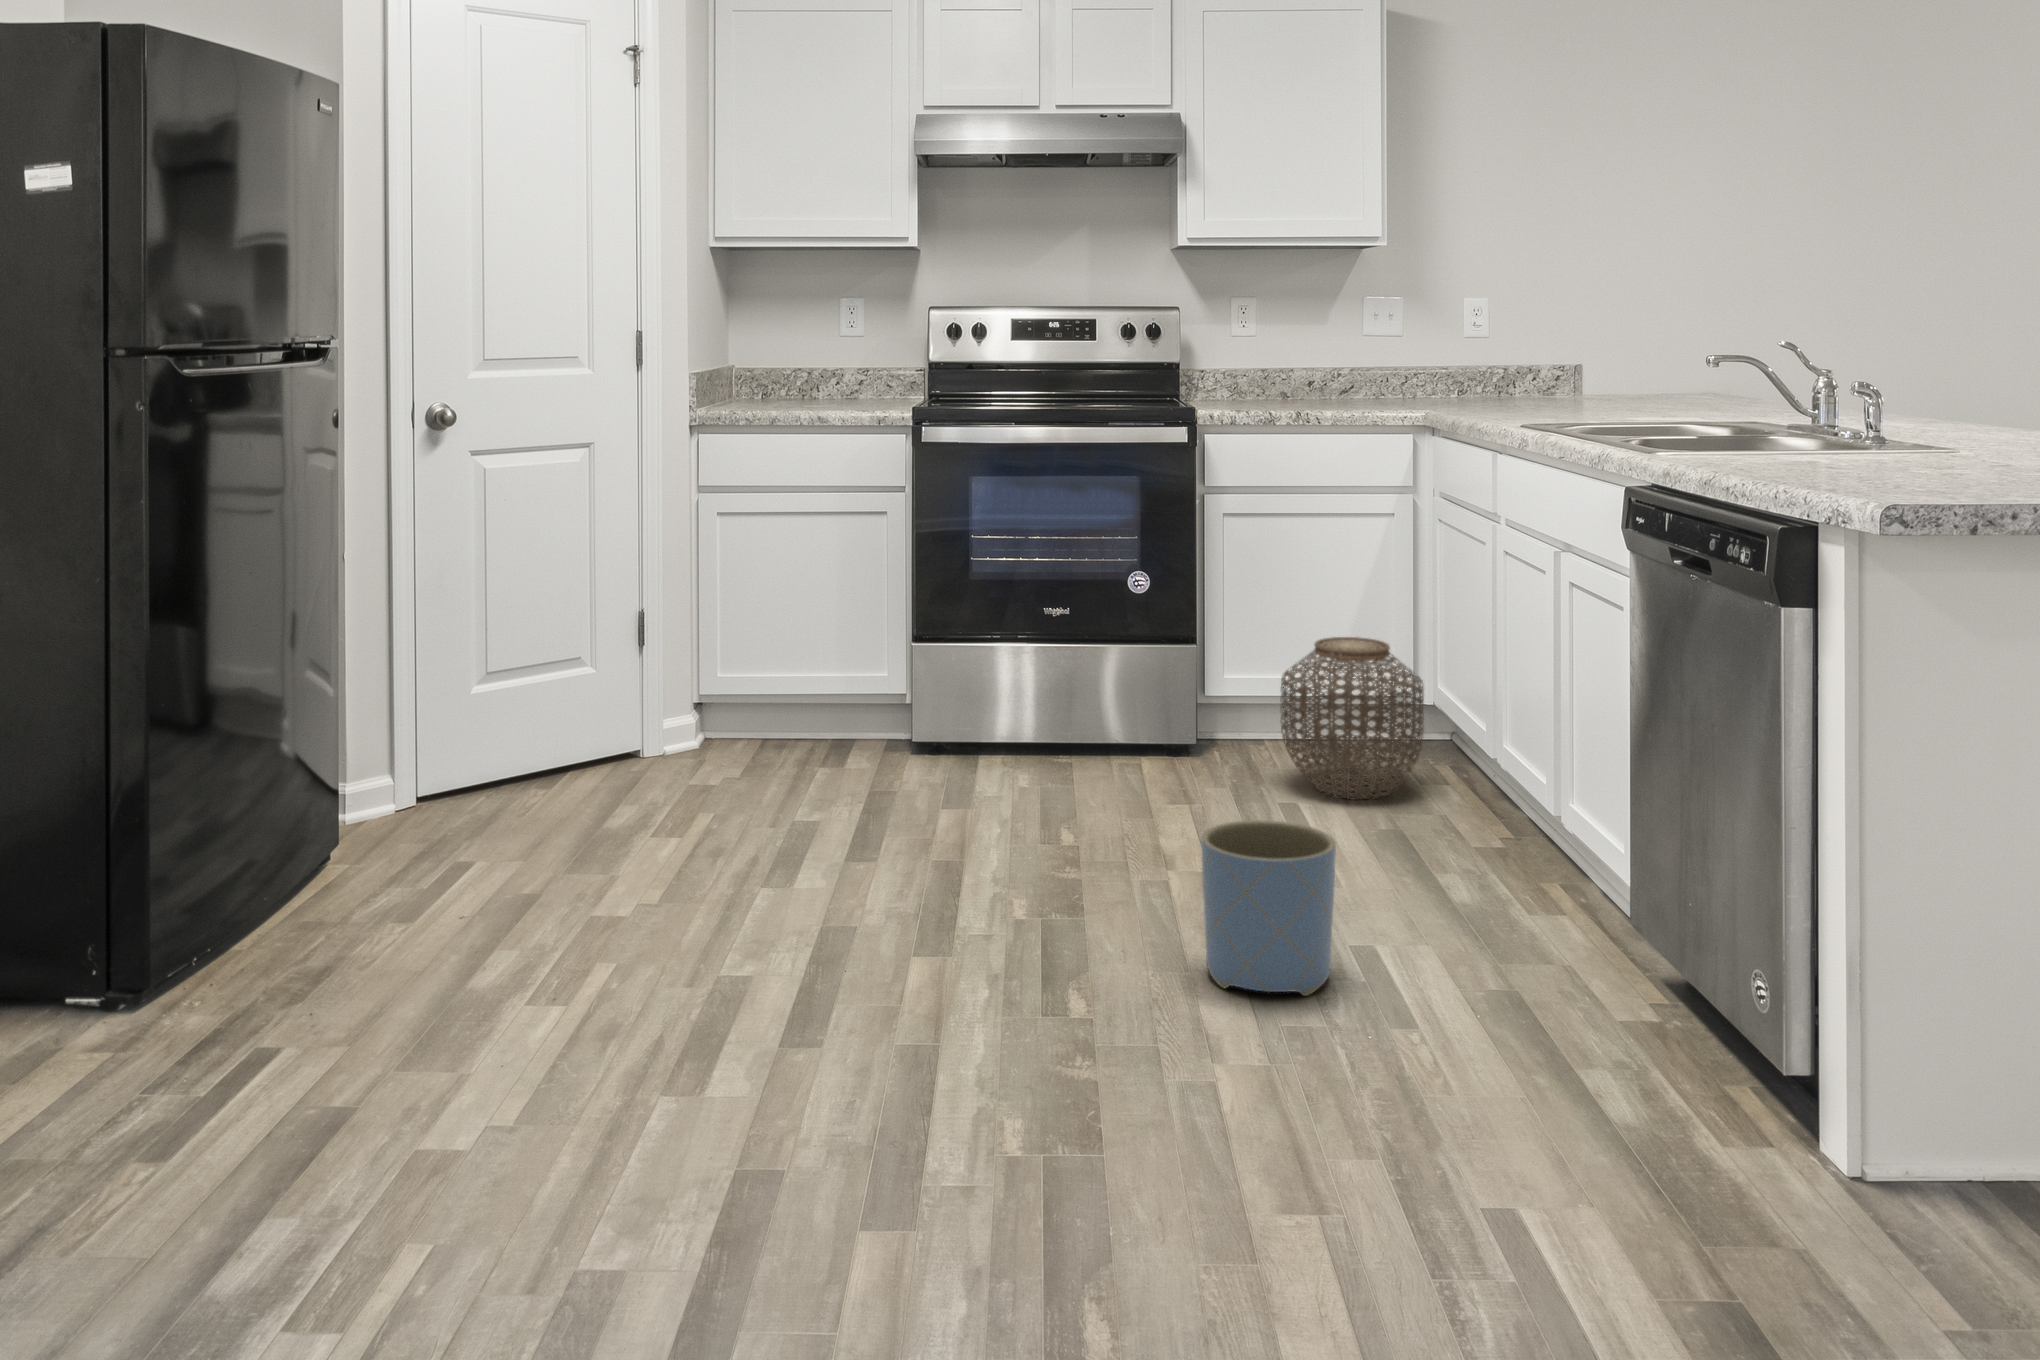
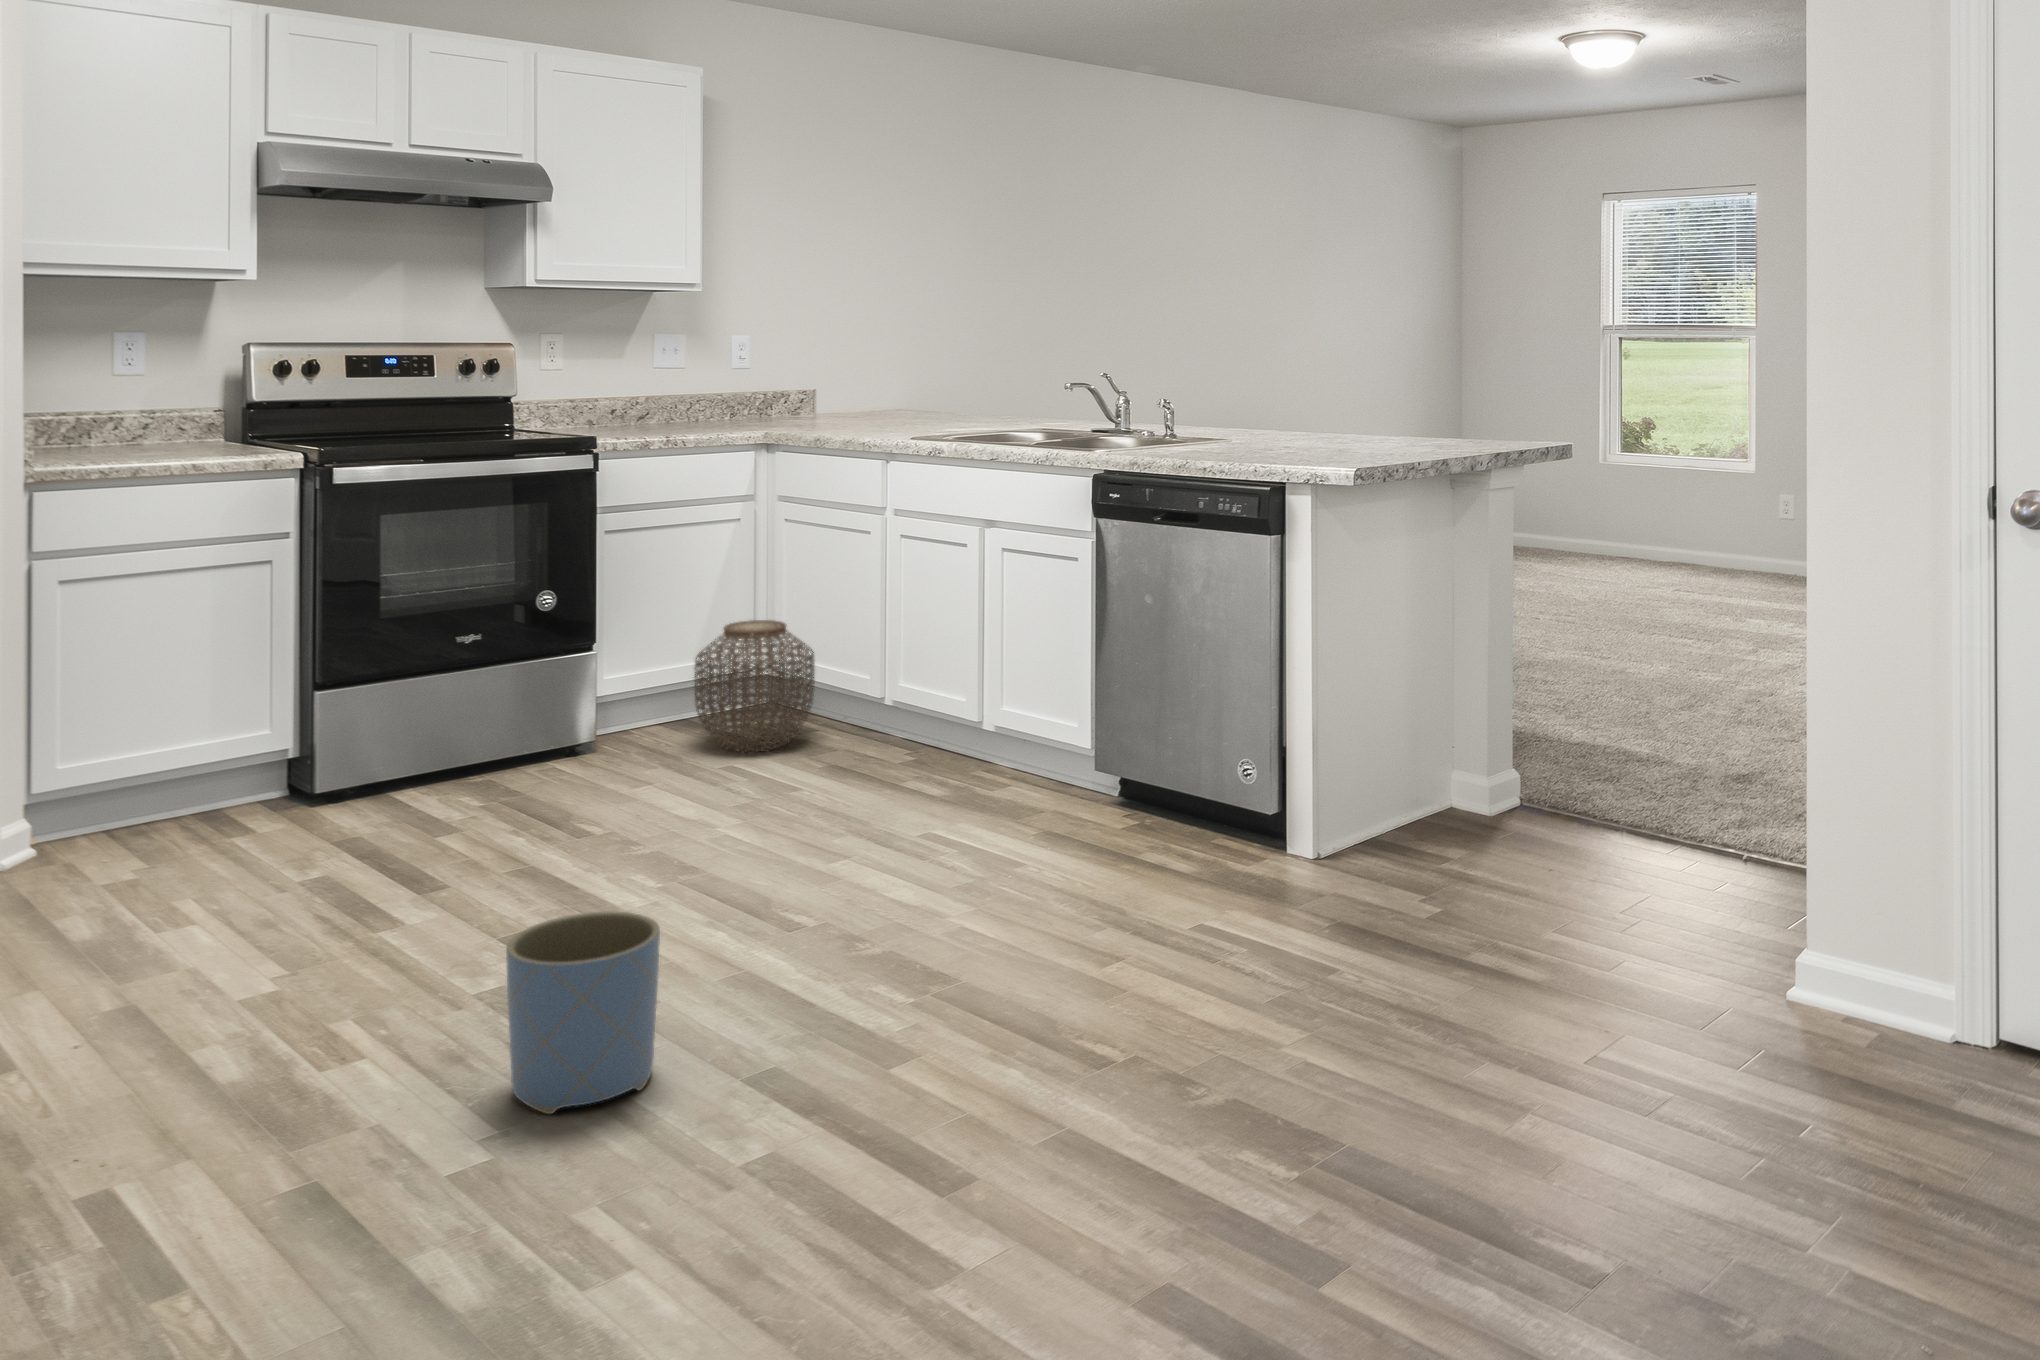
planter: present [1201,820,1336,996] -> present [506,911,660,1114]

